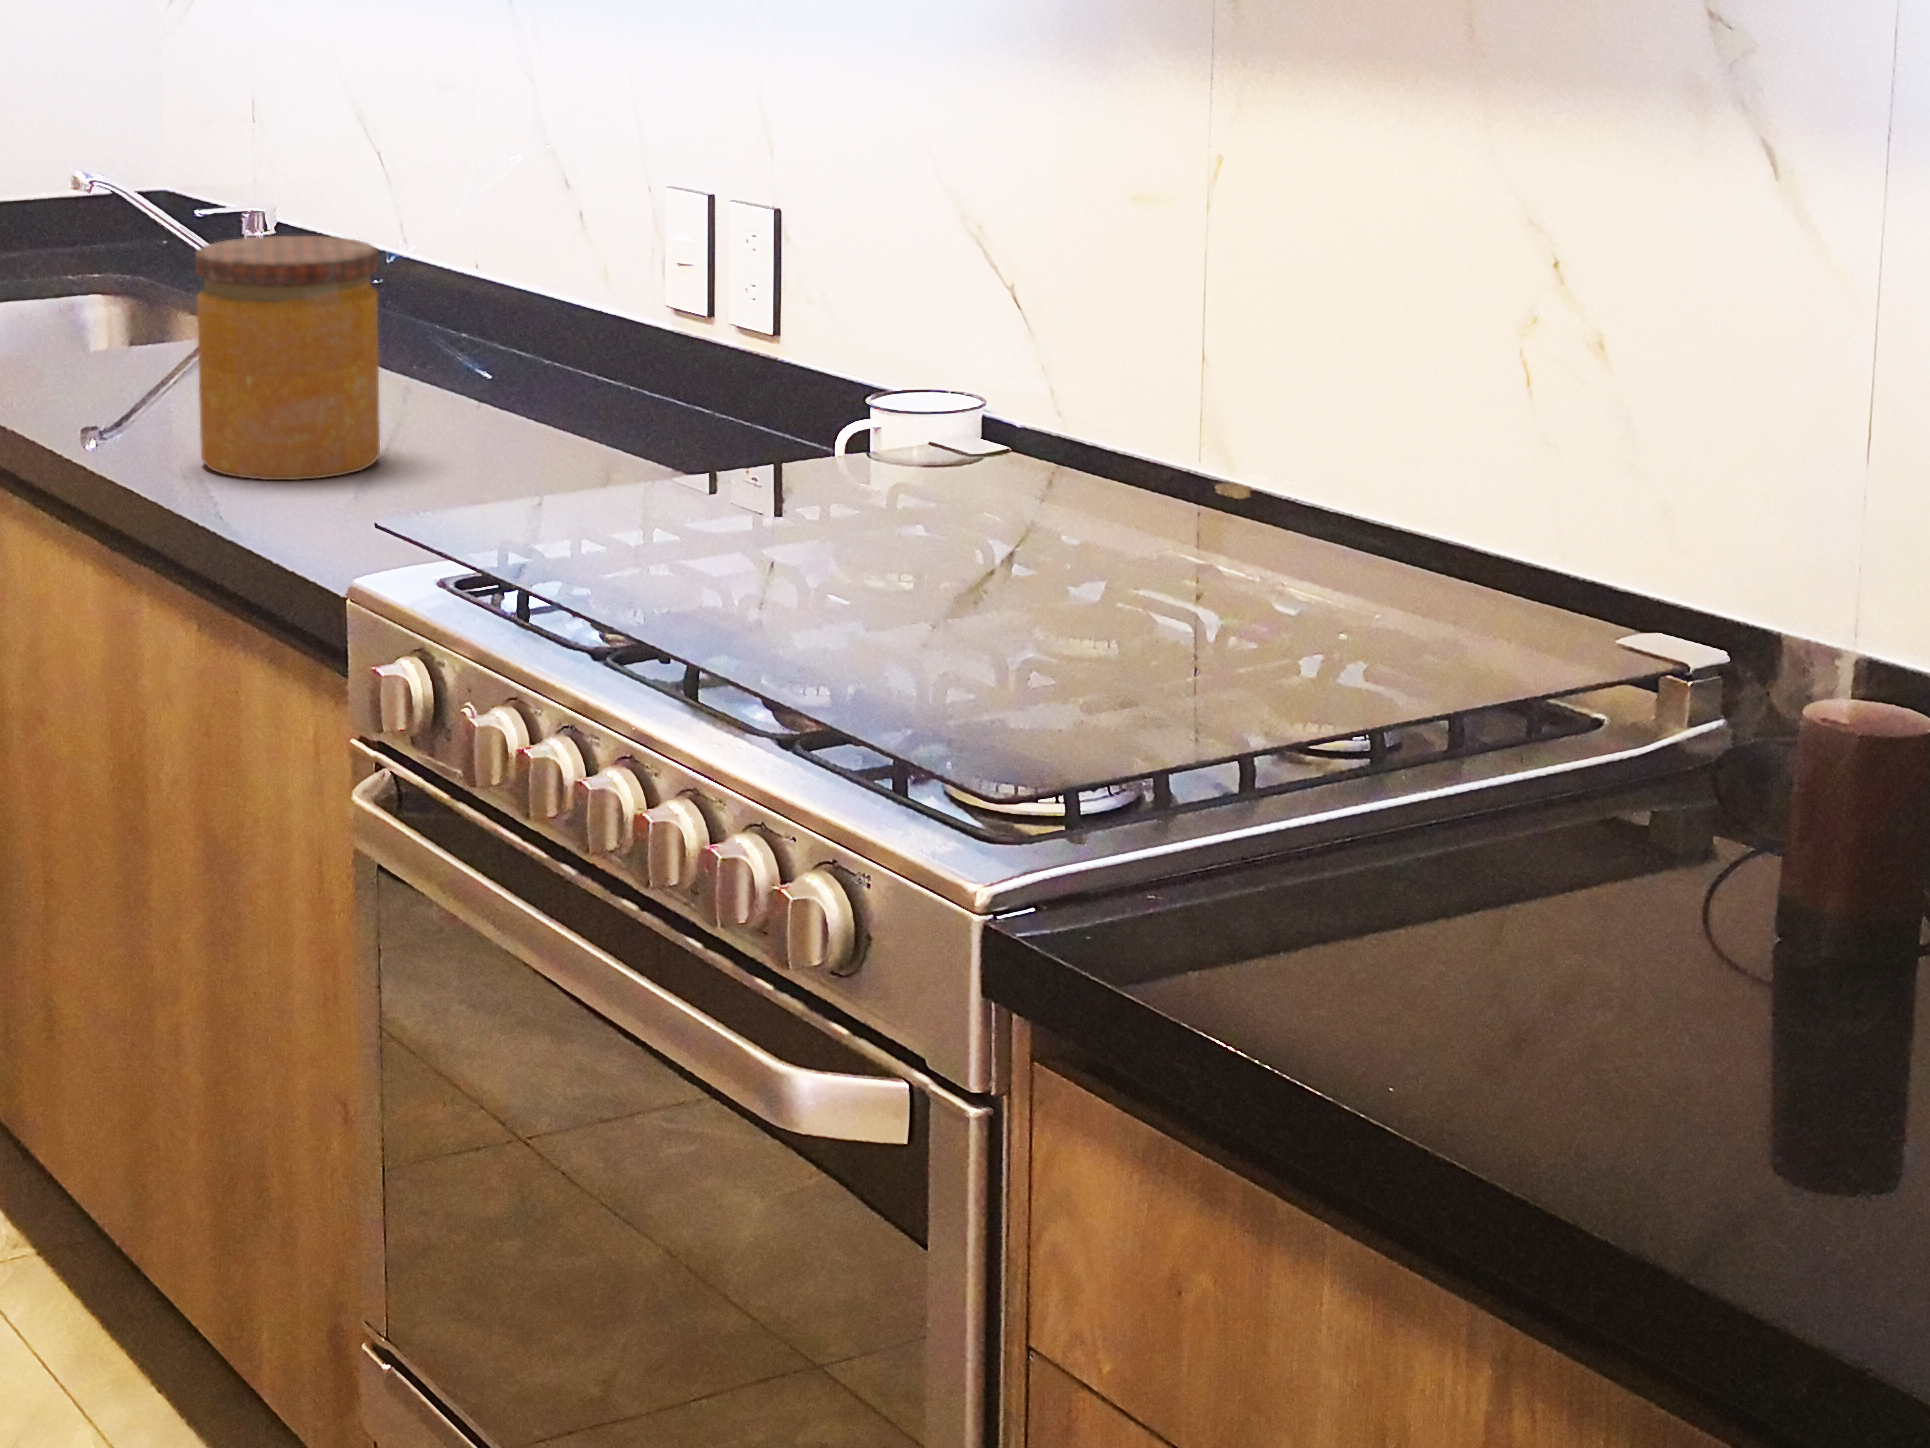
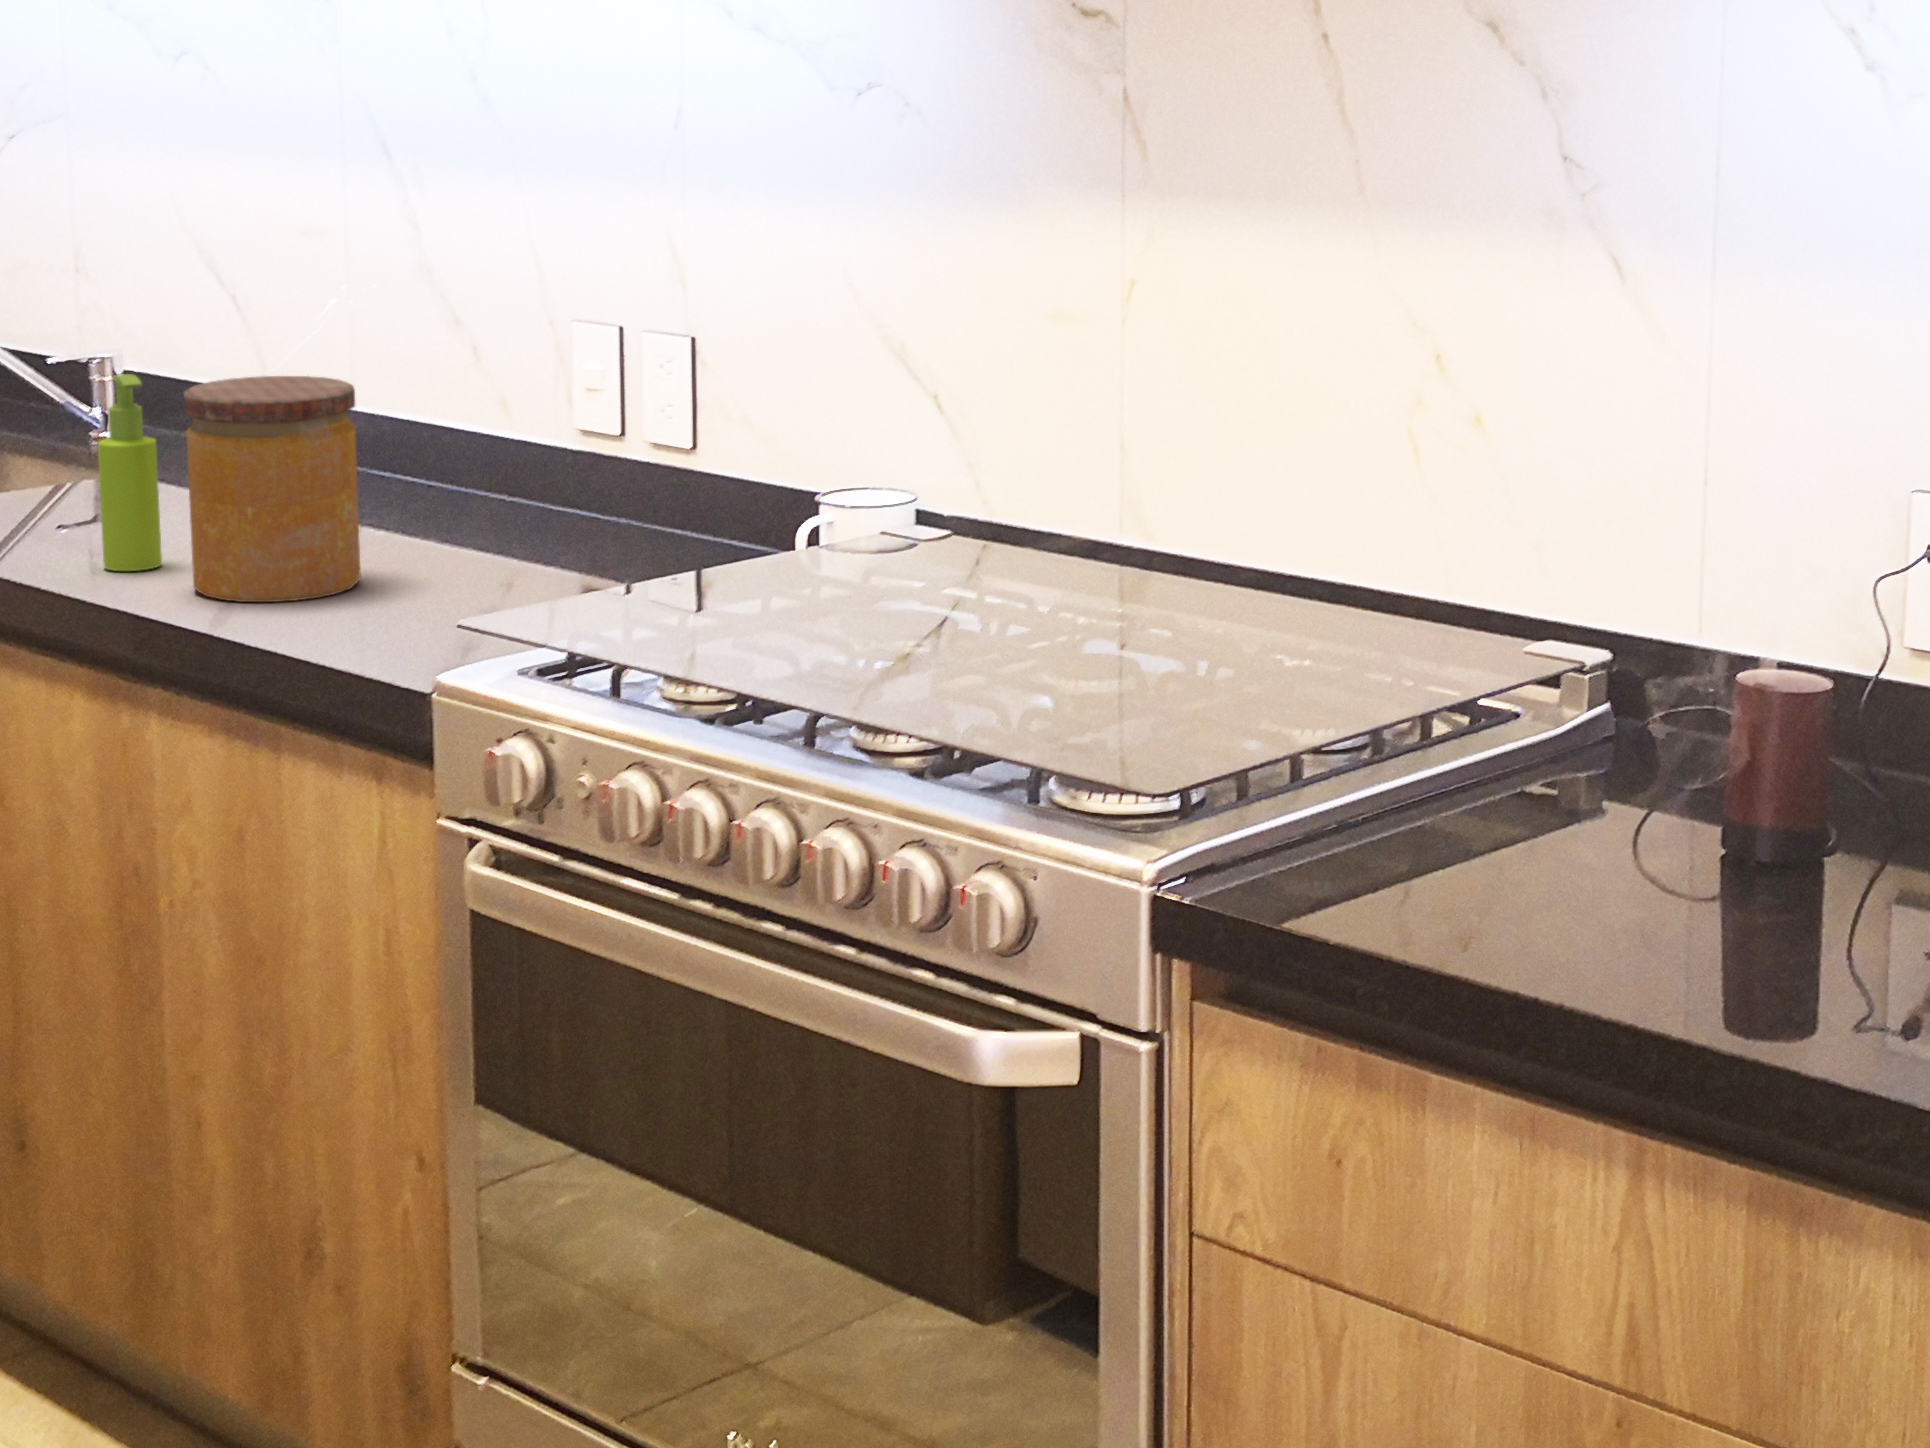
soap dispenser: none [134,228,198,437] -> present [98,374,162,571]

